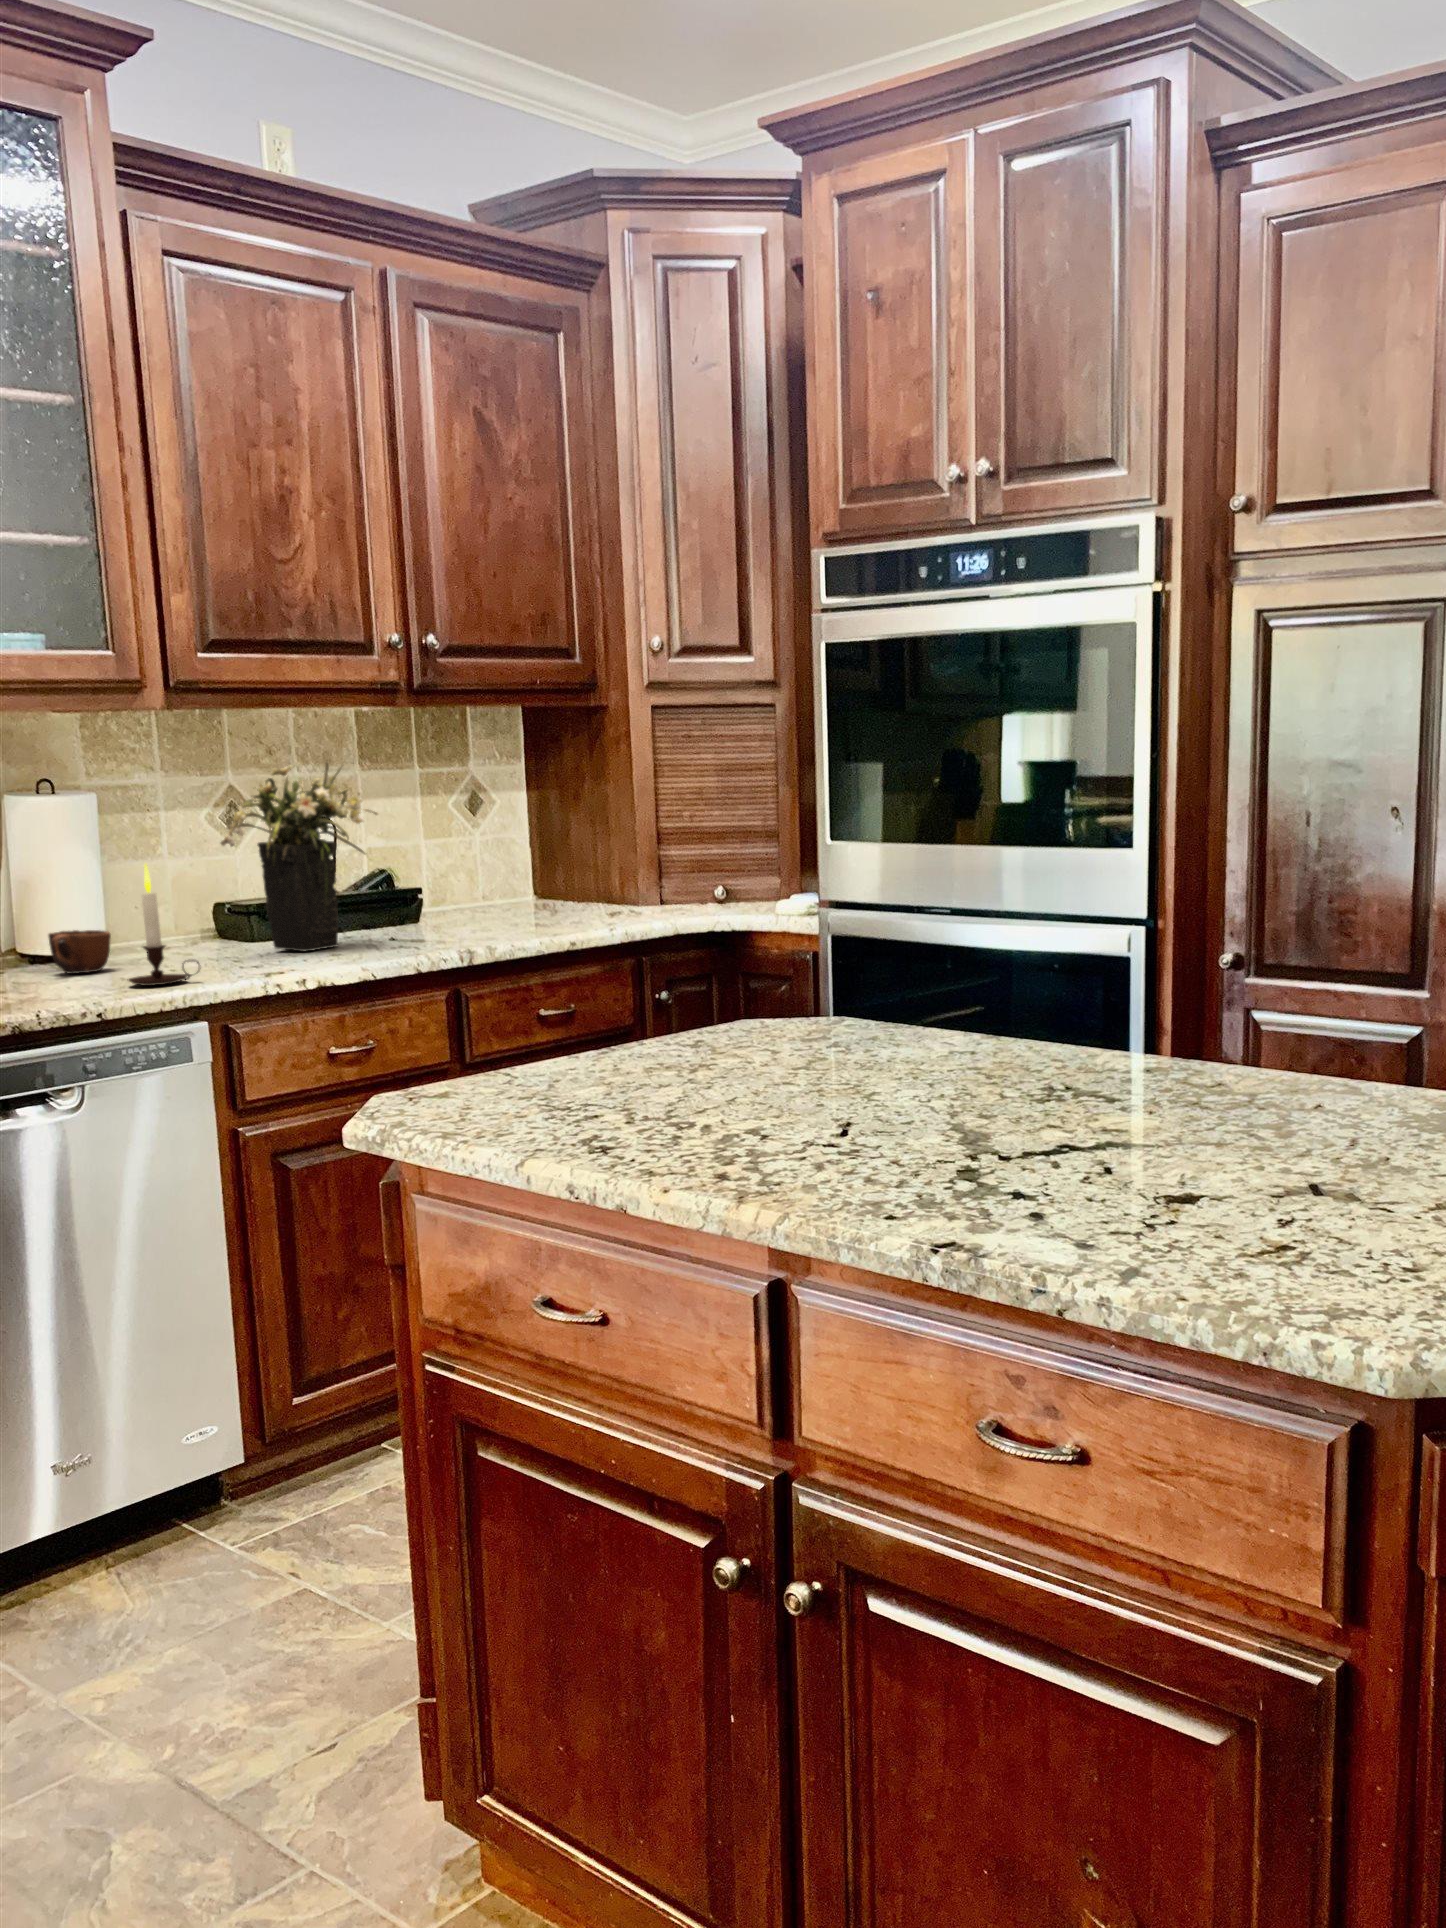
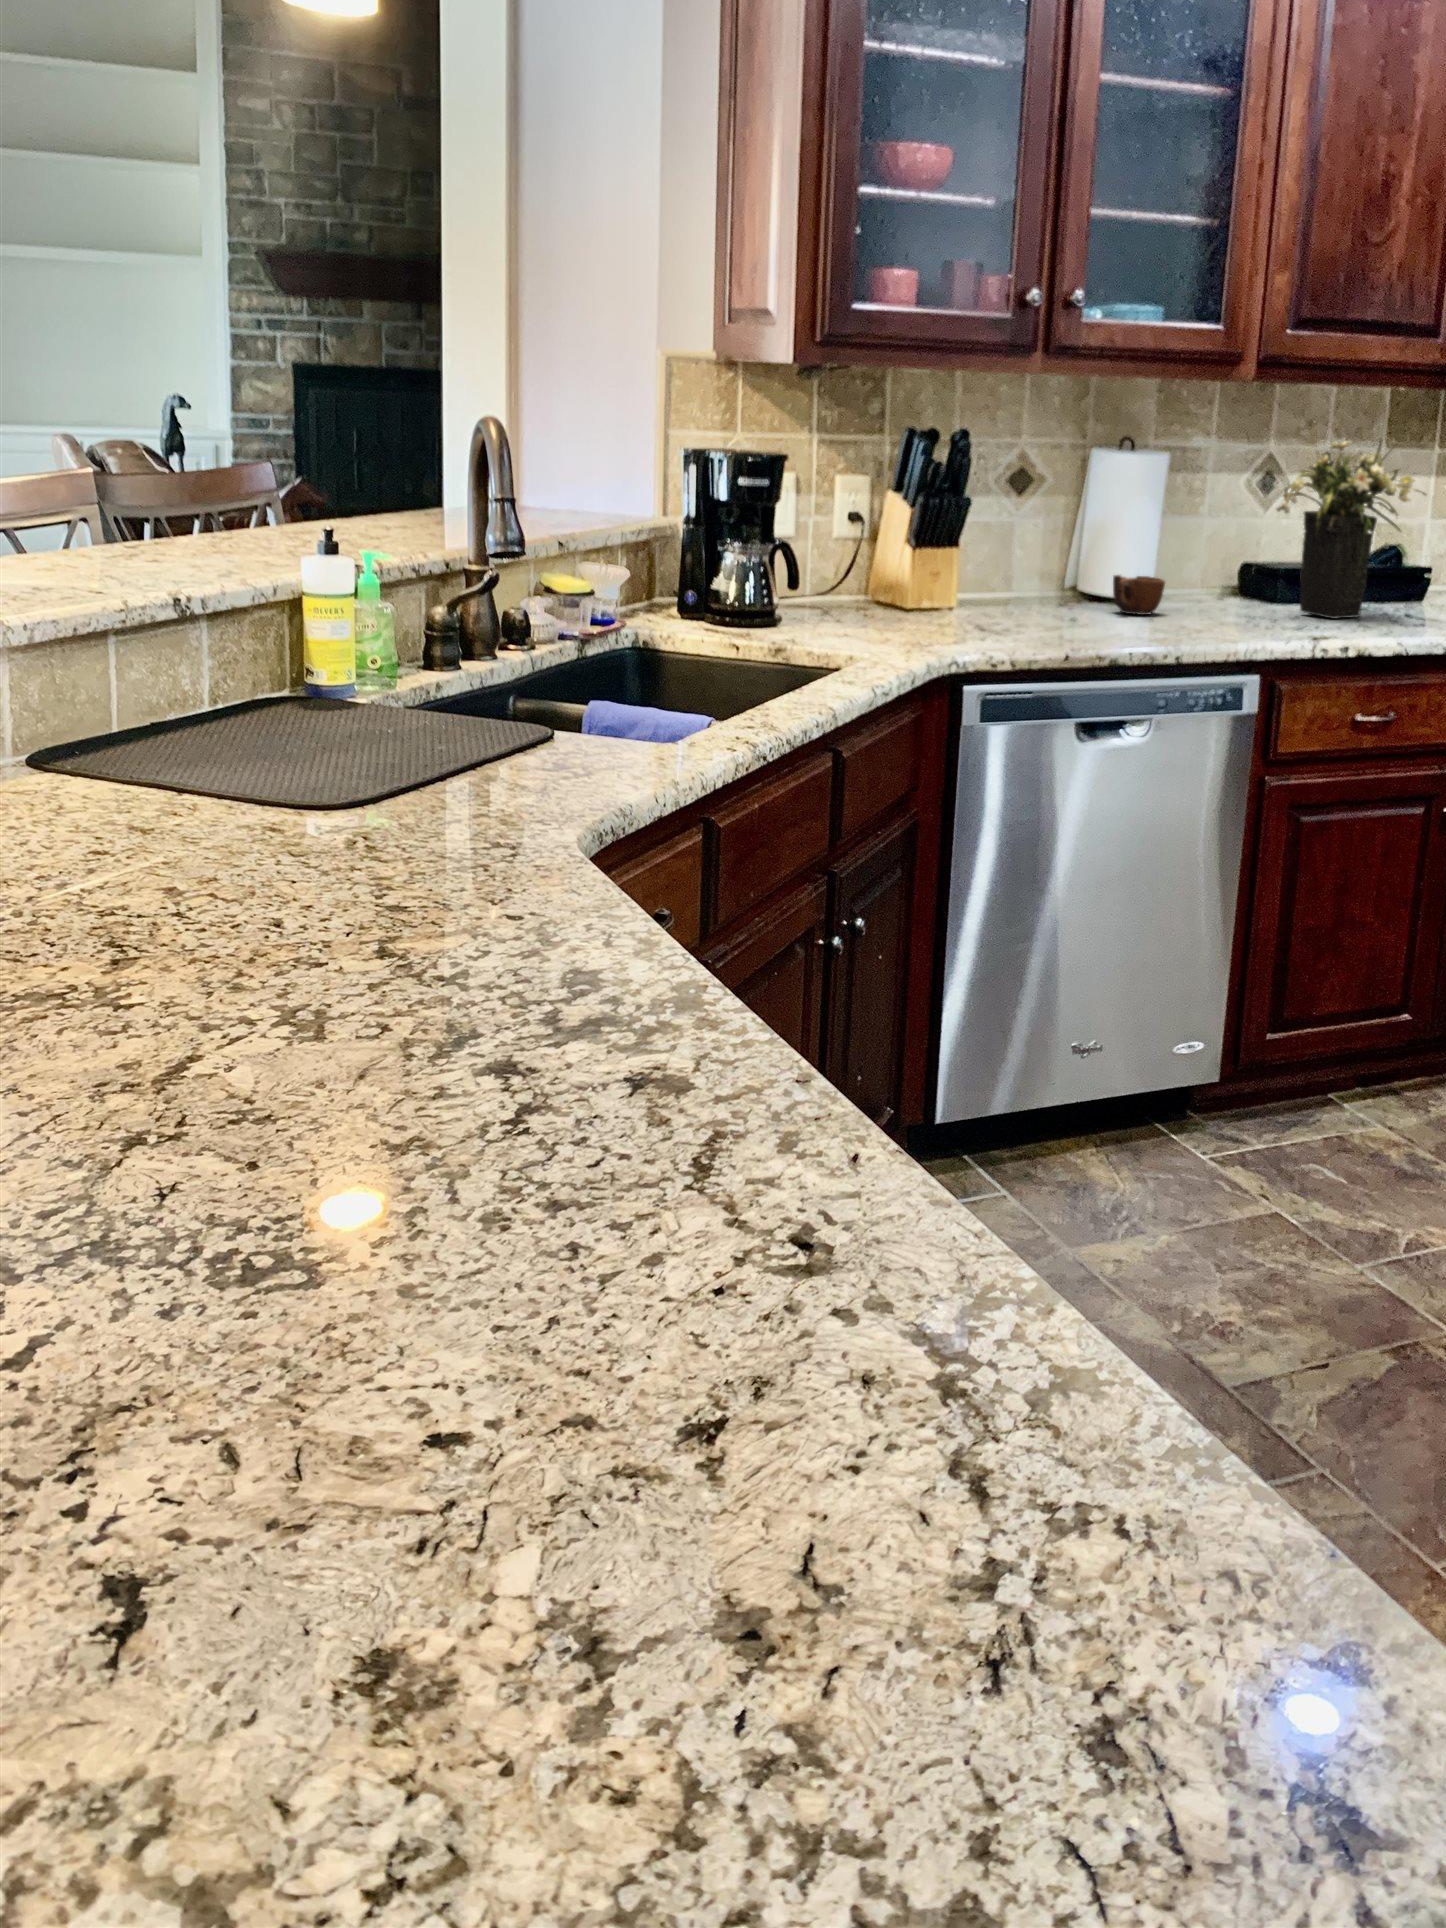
candle: present [129,865,200,986] -> none [1191,522,1257,635]

